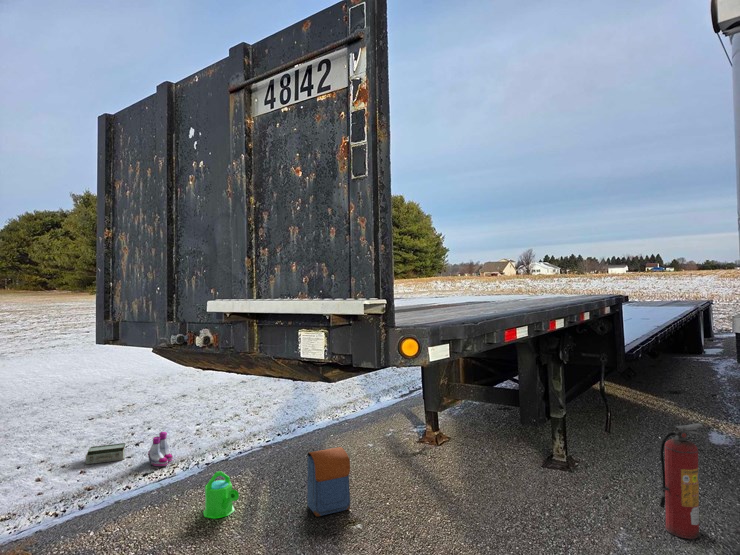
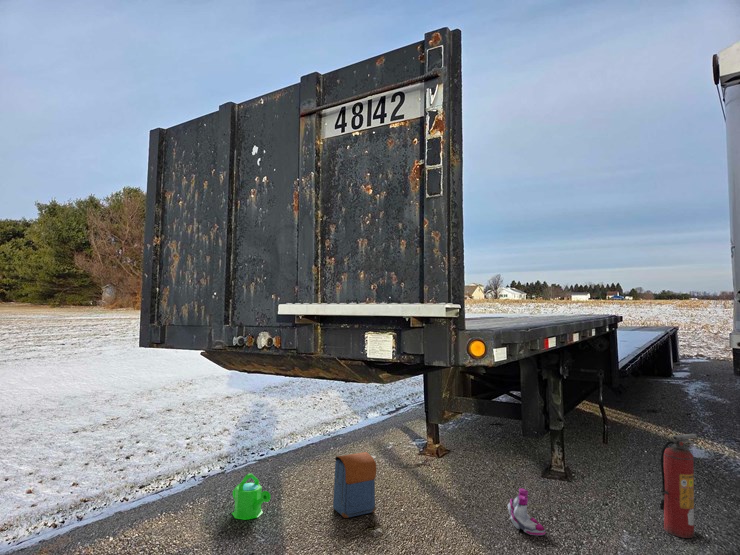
boots: present [148,432,173,466] -> present [508,488,545,535]
toolbox: present [86,443,126,464] -> none [99,449,137,469]

